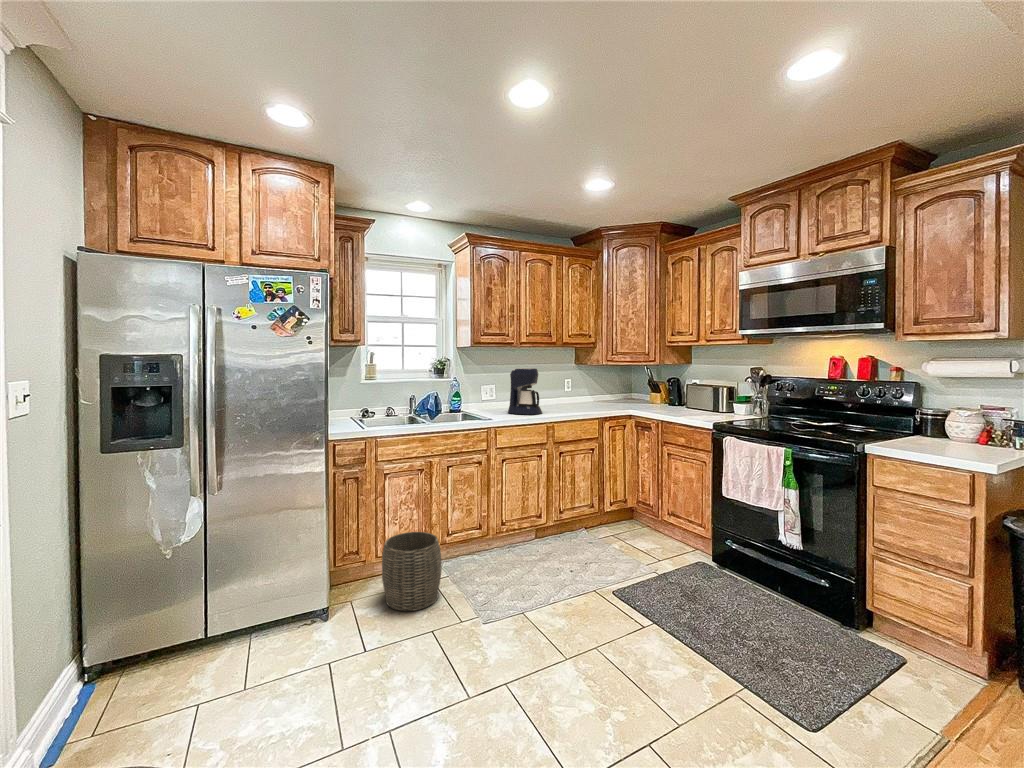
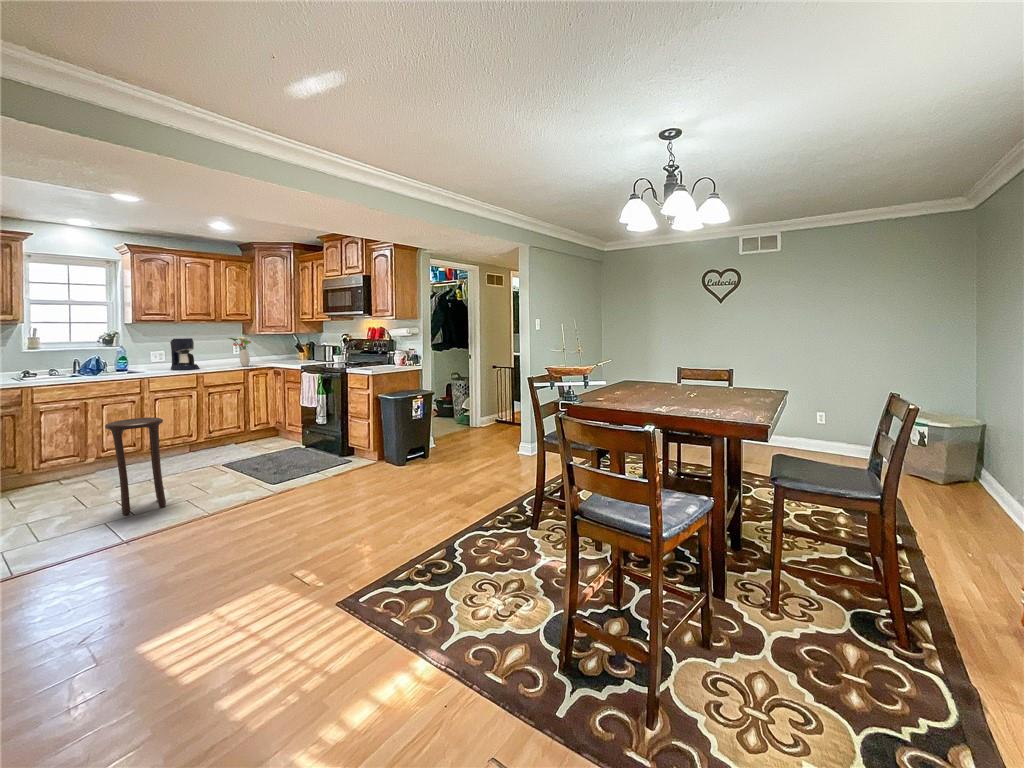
flower arrangement: none [571,366,608,410] -> present [229,337,251,366]
stool: none [541,523,626,729] -> present [105,417,166,515]
woven basket: present [382,532,442,611] -> none [29,446,86,494]

